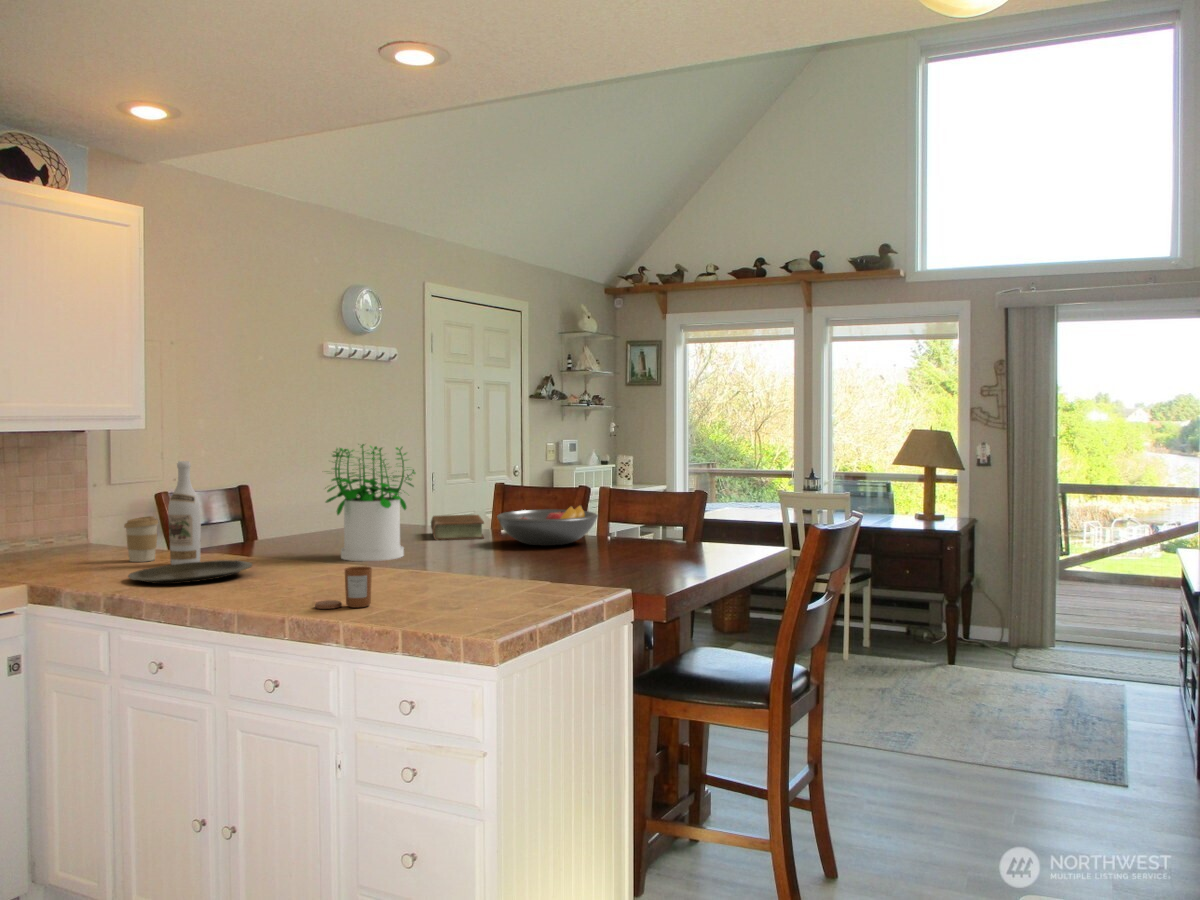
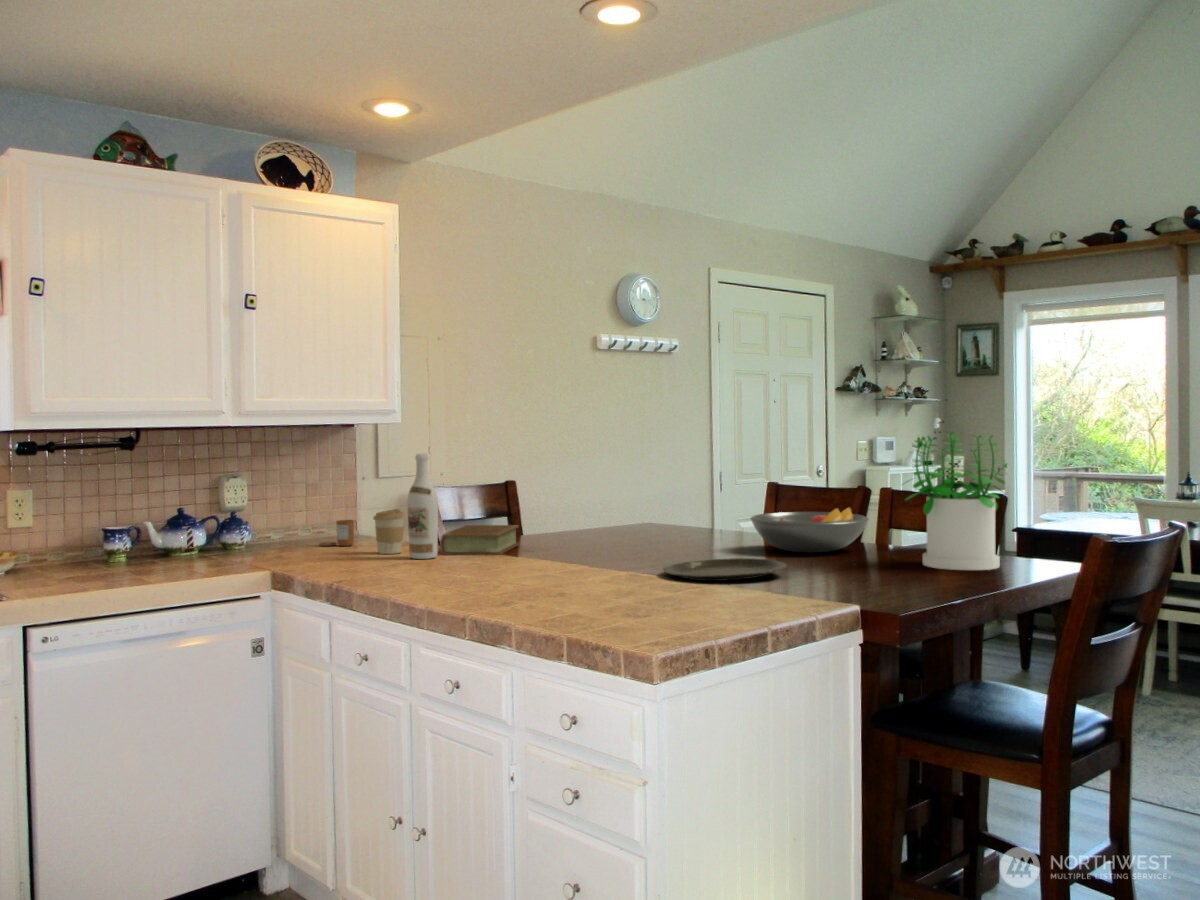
potted plant: present [326,444,415,561] -> present [905,432,1007,570]
book: present [431,515,484,540] -> present [440,525,519,555]
plate: present [128,560,252,584] -> present [663,558,787,581]
candle: present [315,566,372,609] -> present [319,520,354,546]

